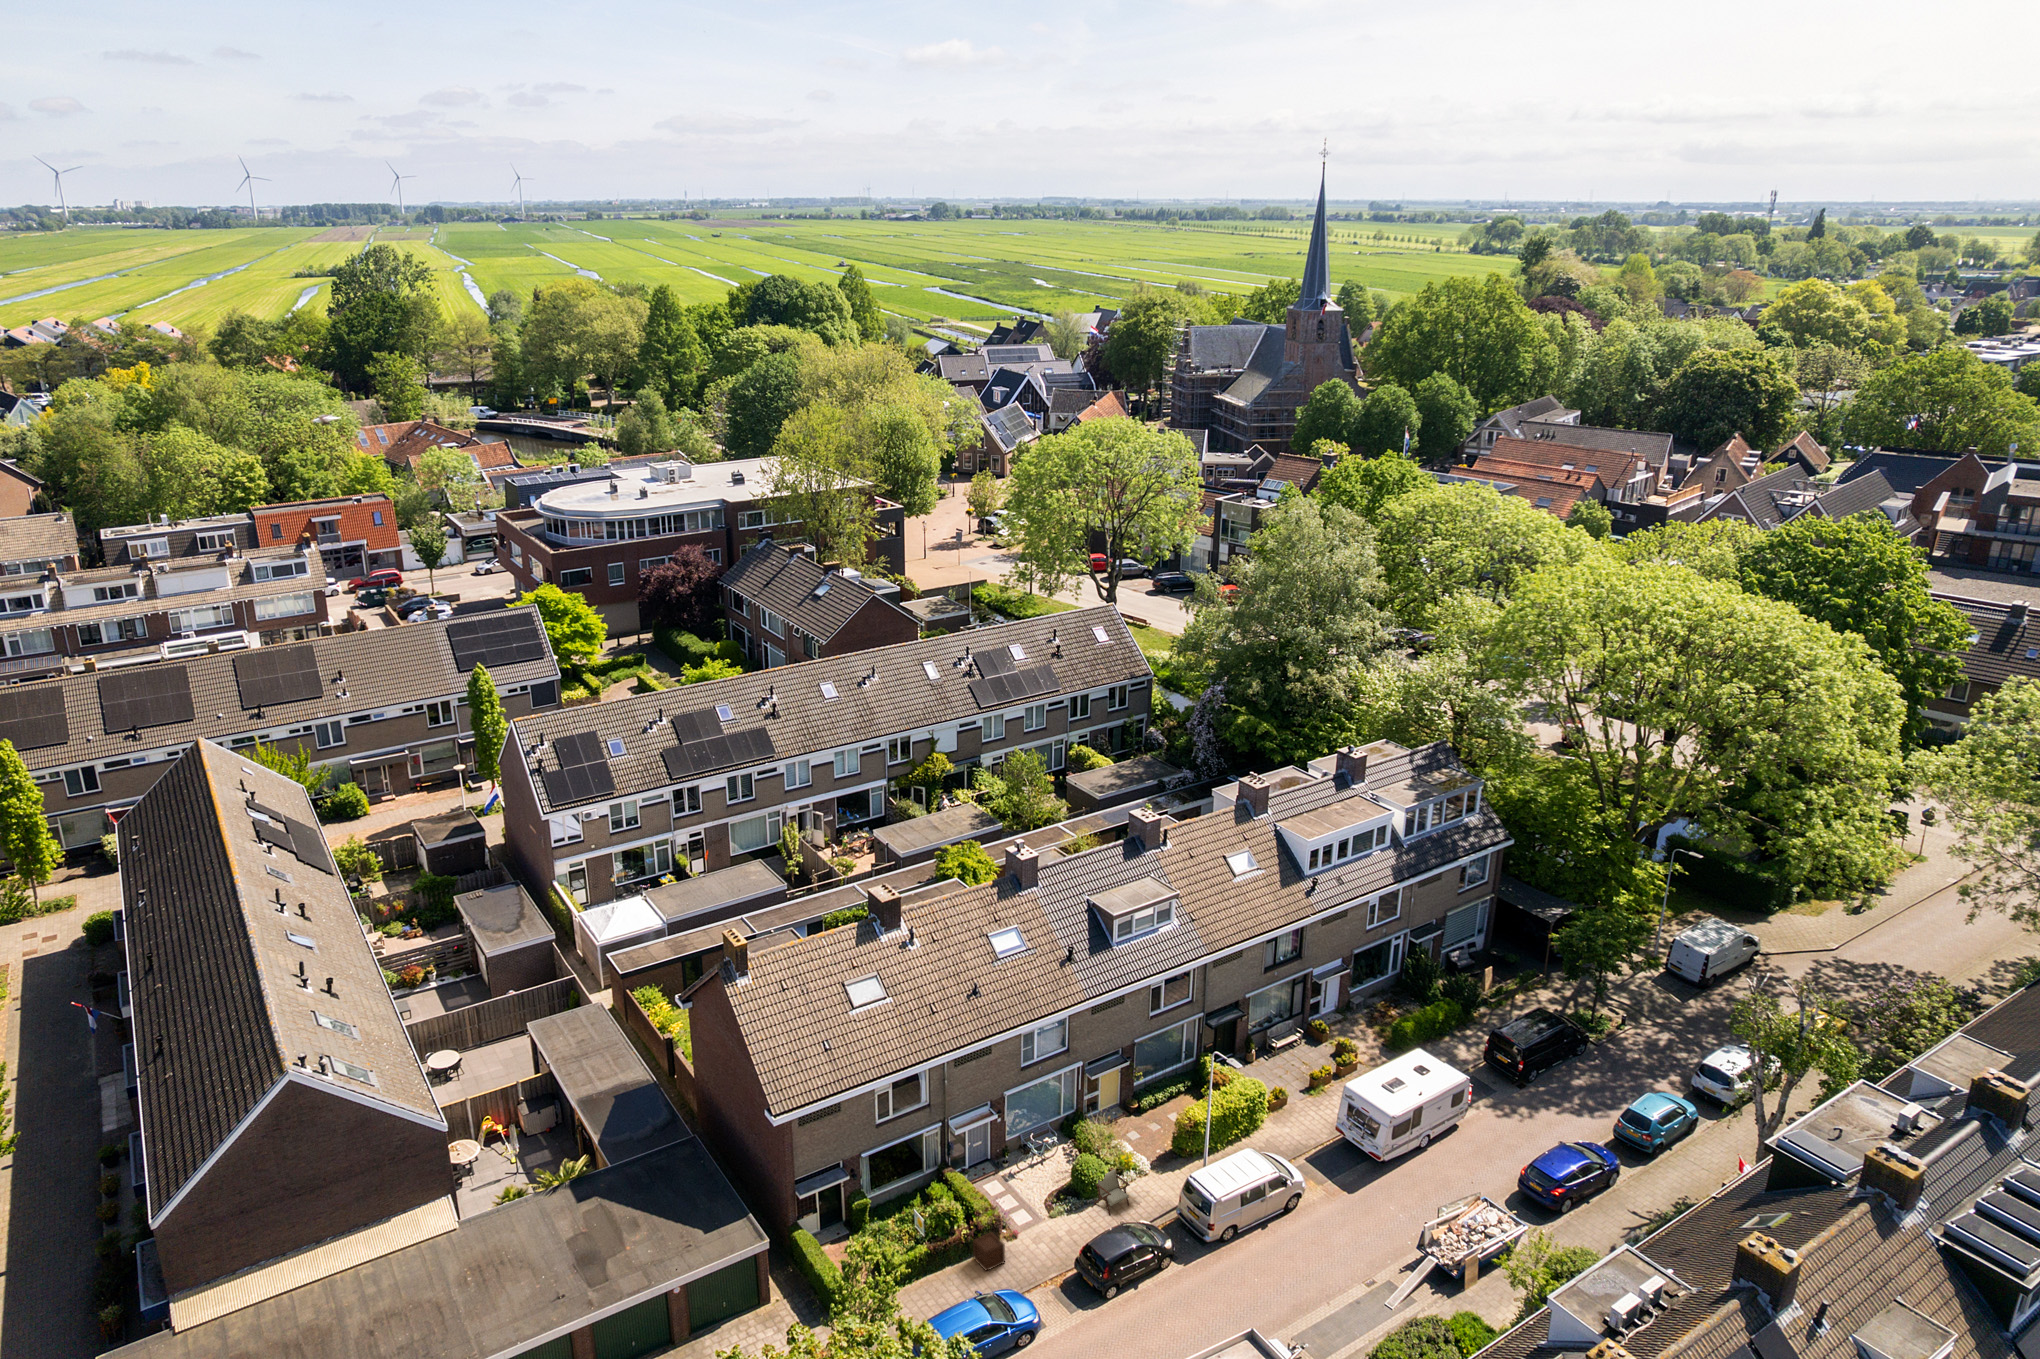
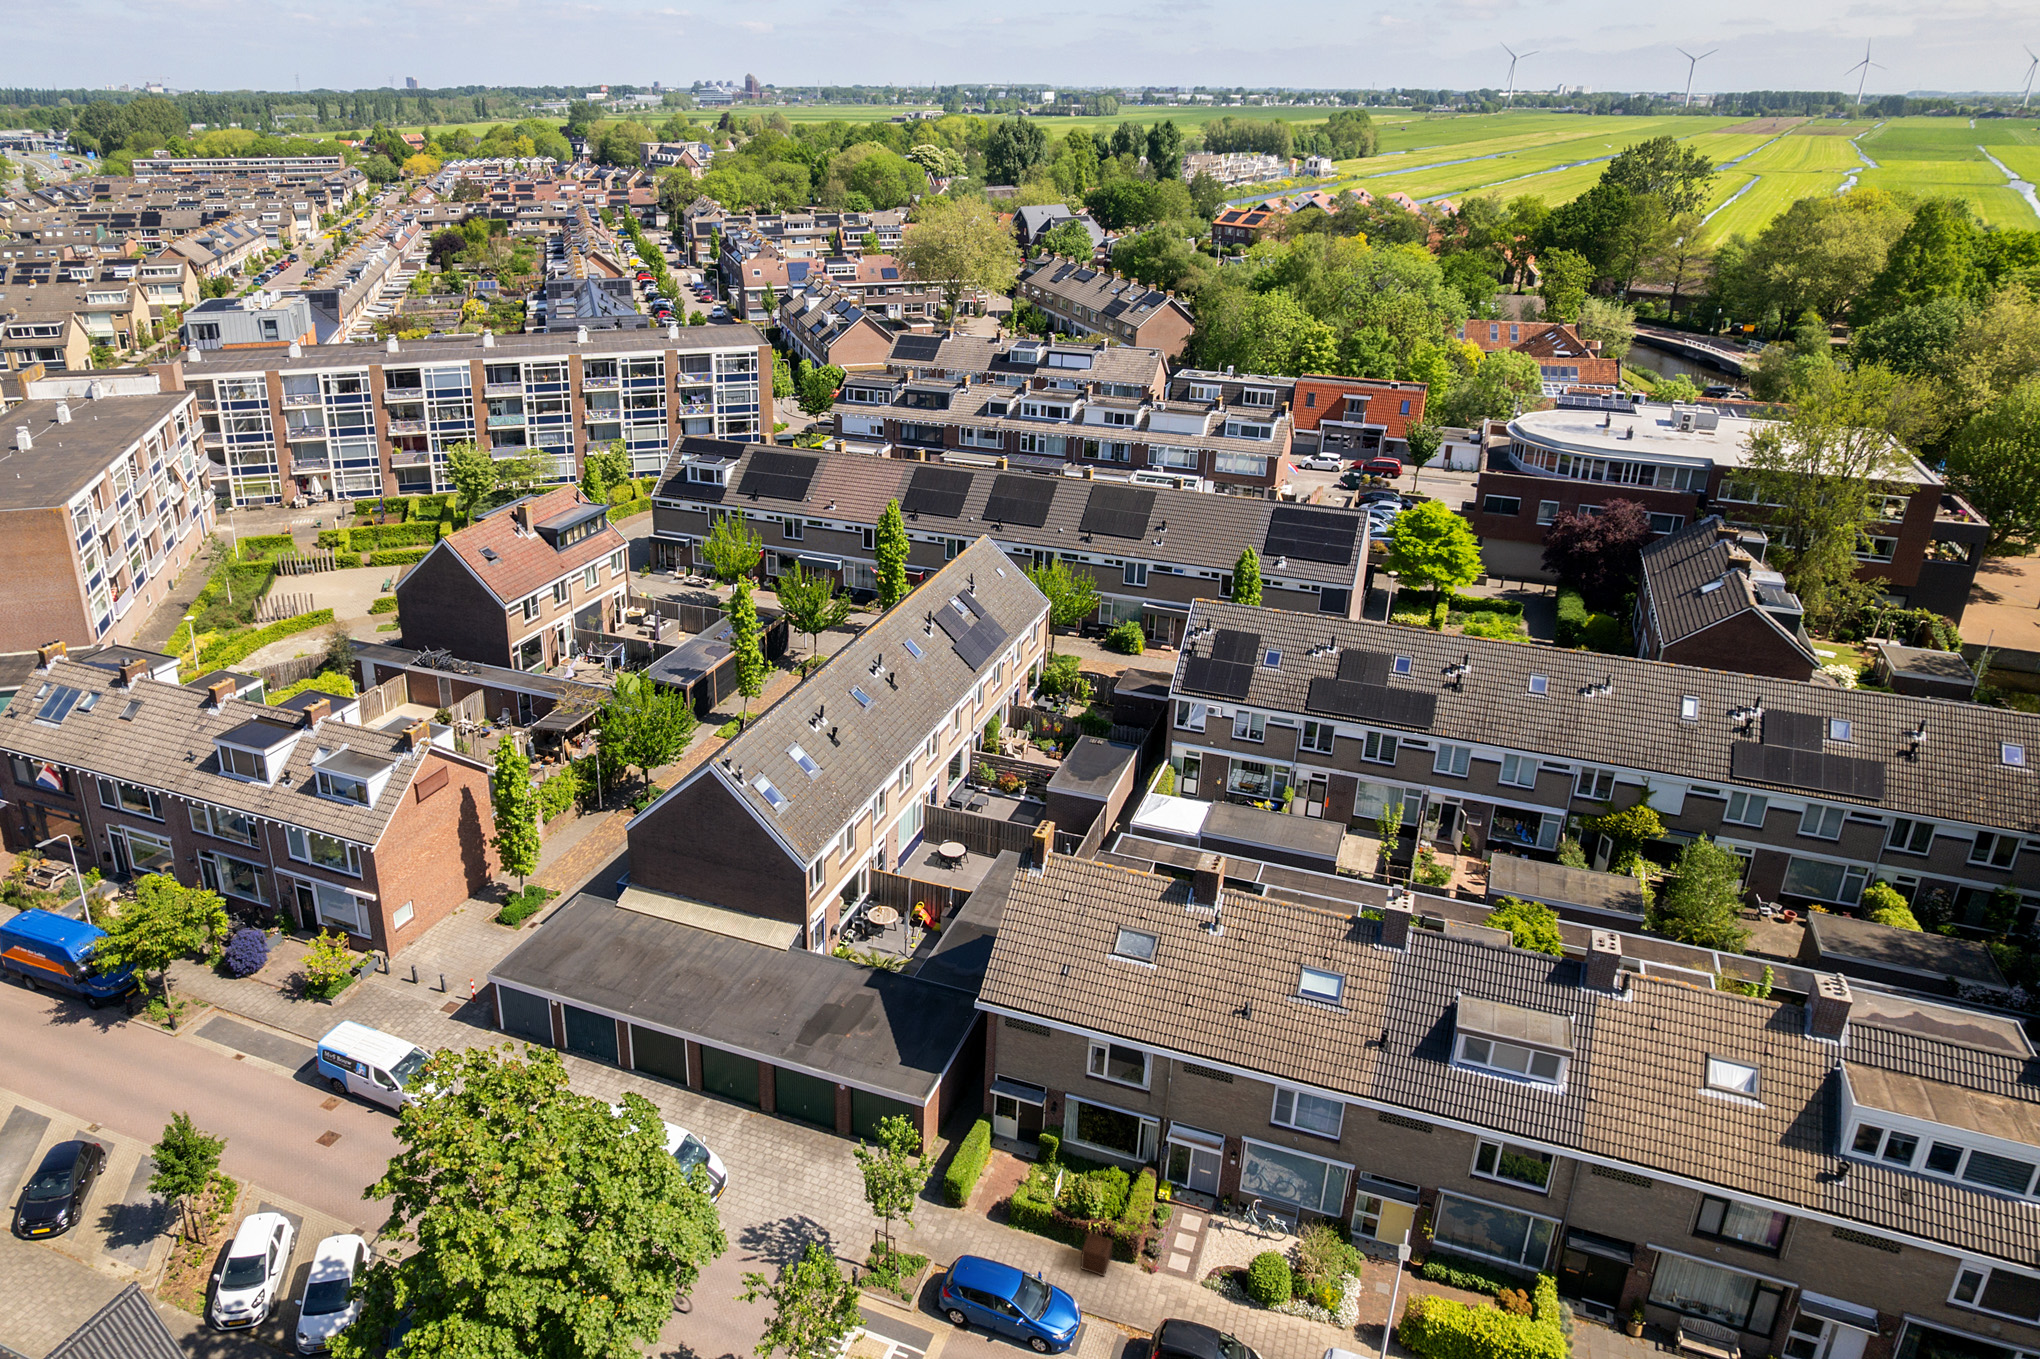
lounge chair: present [1094,1169,1130,1216] -> none [1246,1279,1284,1336]

